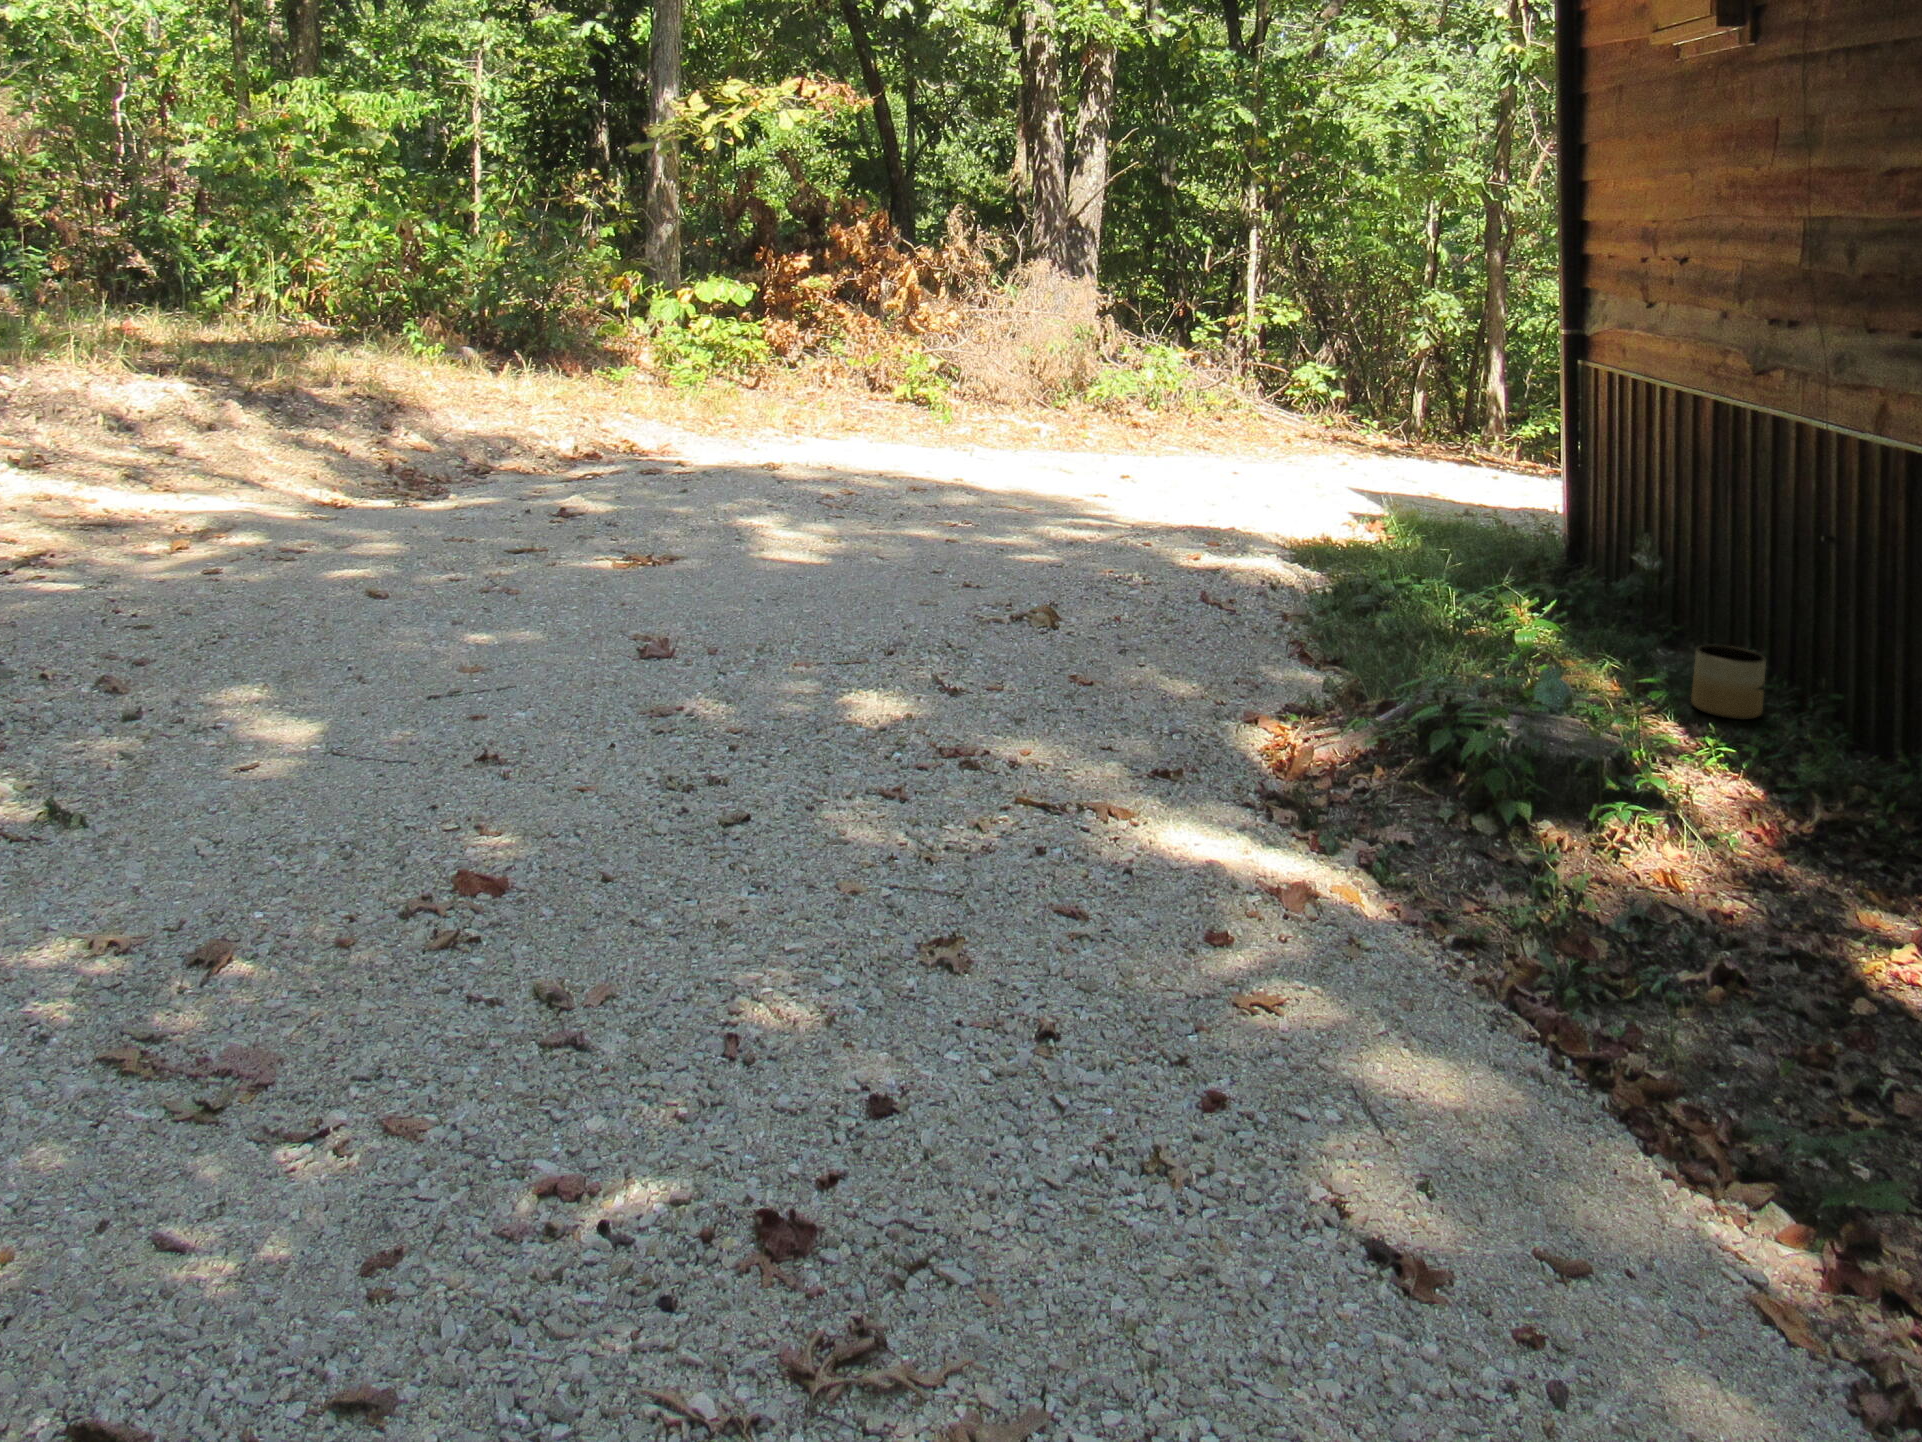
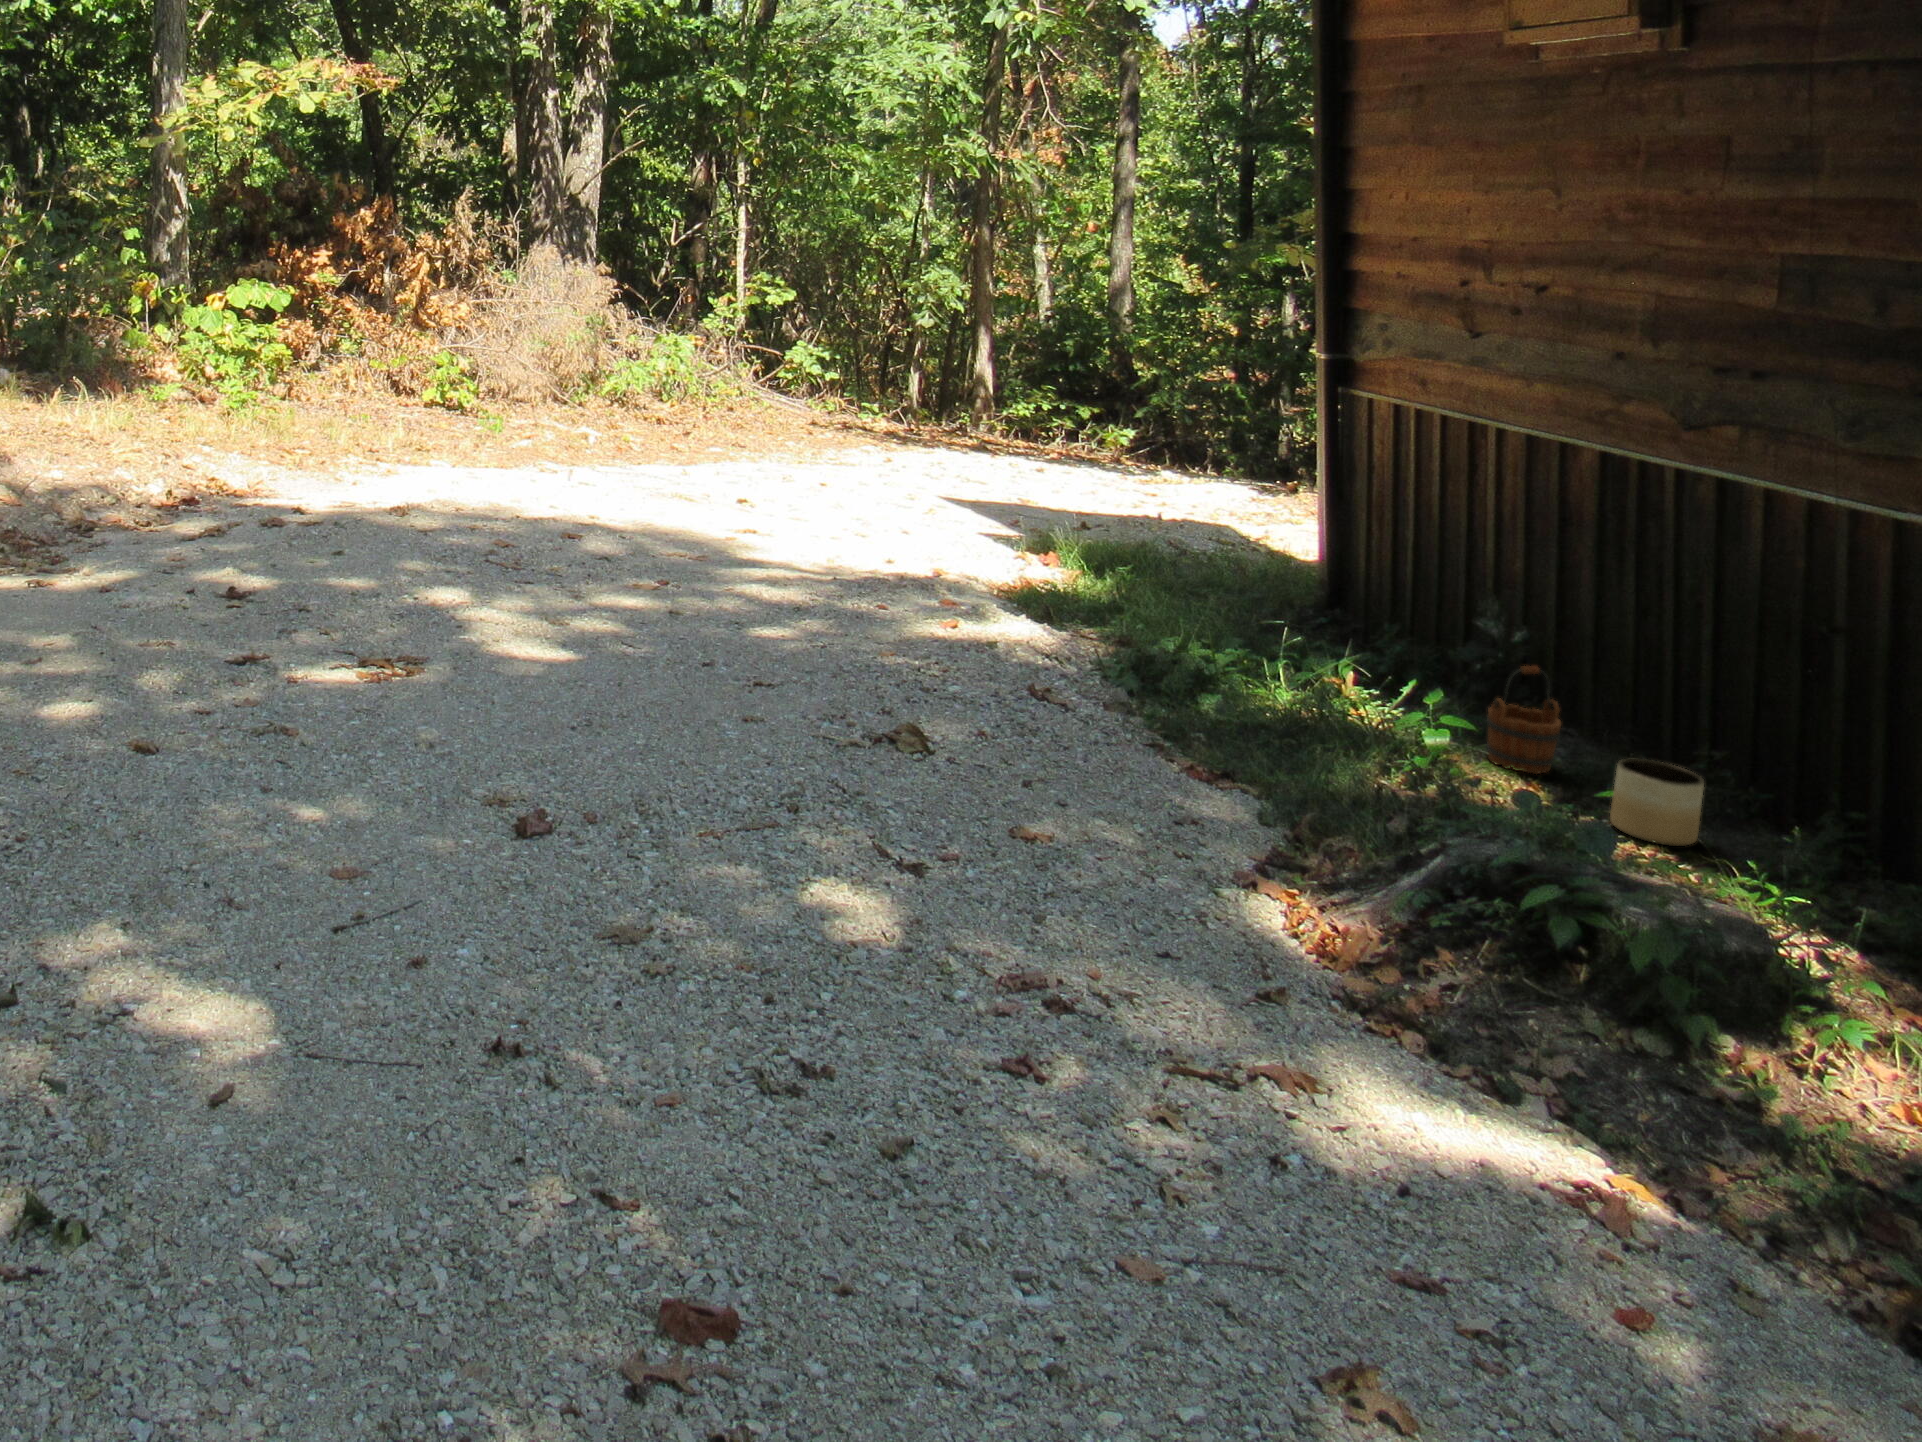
wooden bucket: none [1630,573,1694,672] -> present [1487,666,1561,774]

